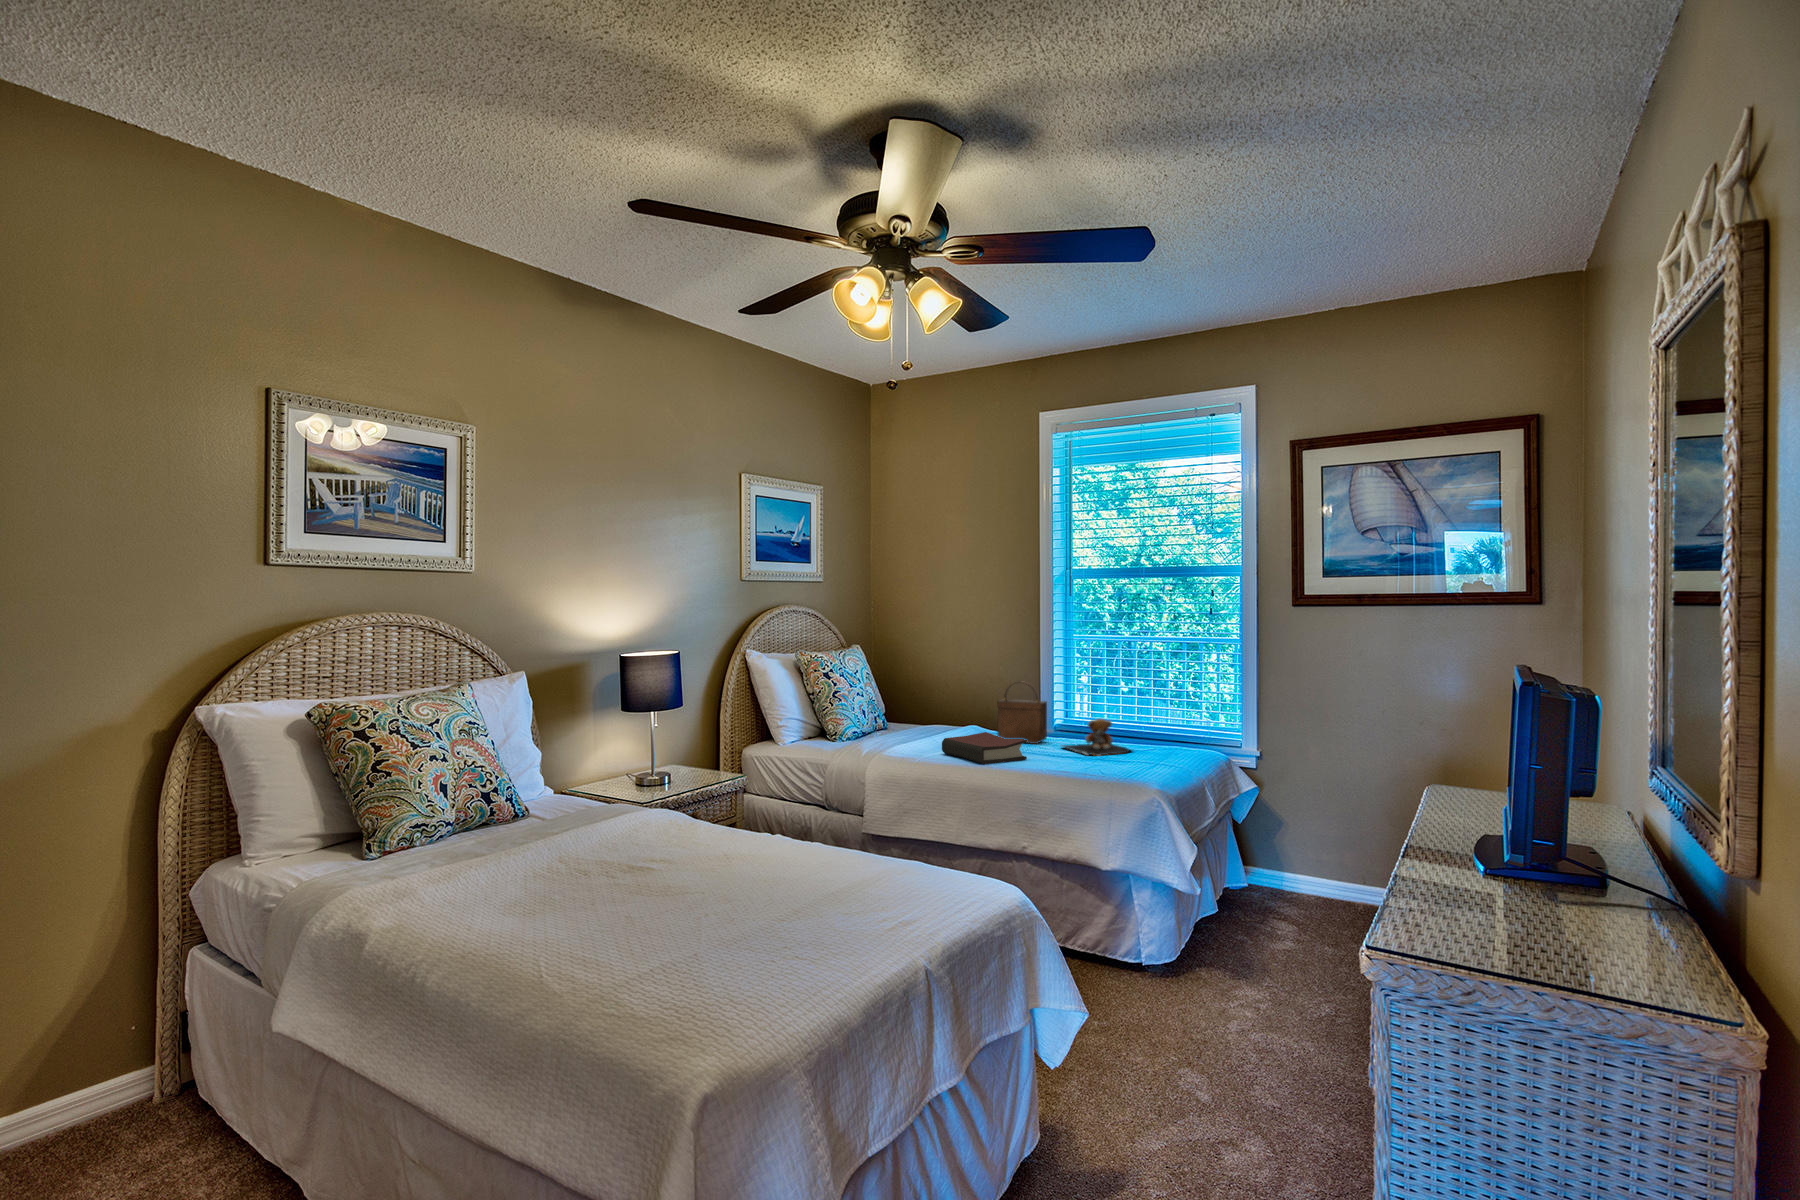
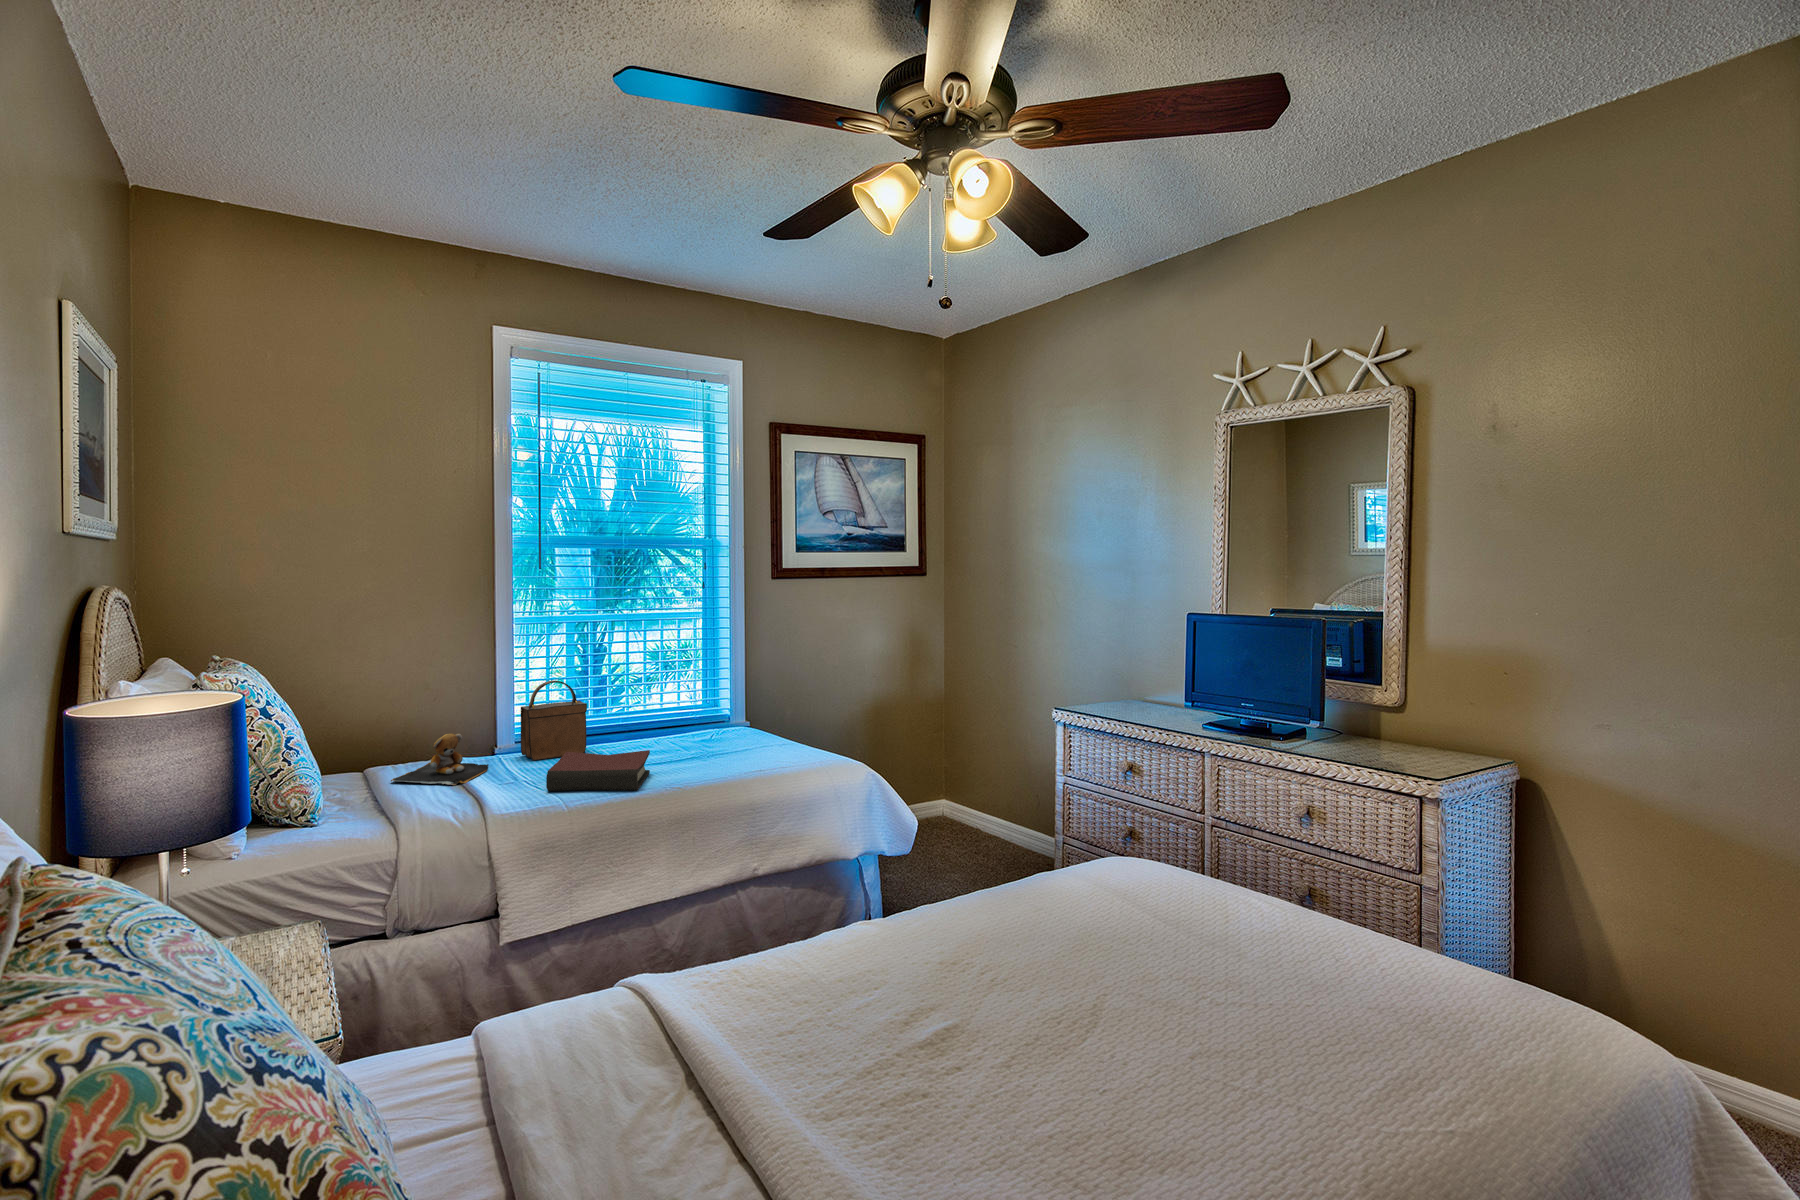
teddy bear: present [1062,719,1131,756] -> present [391,733,488,785]

